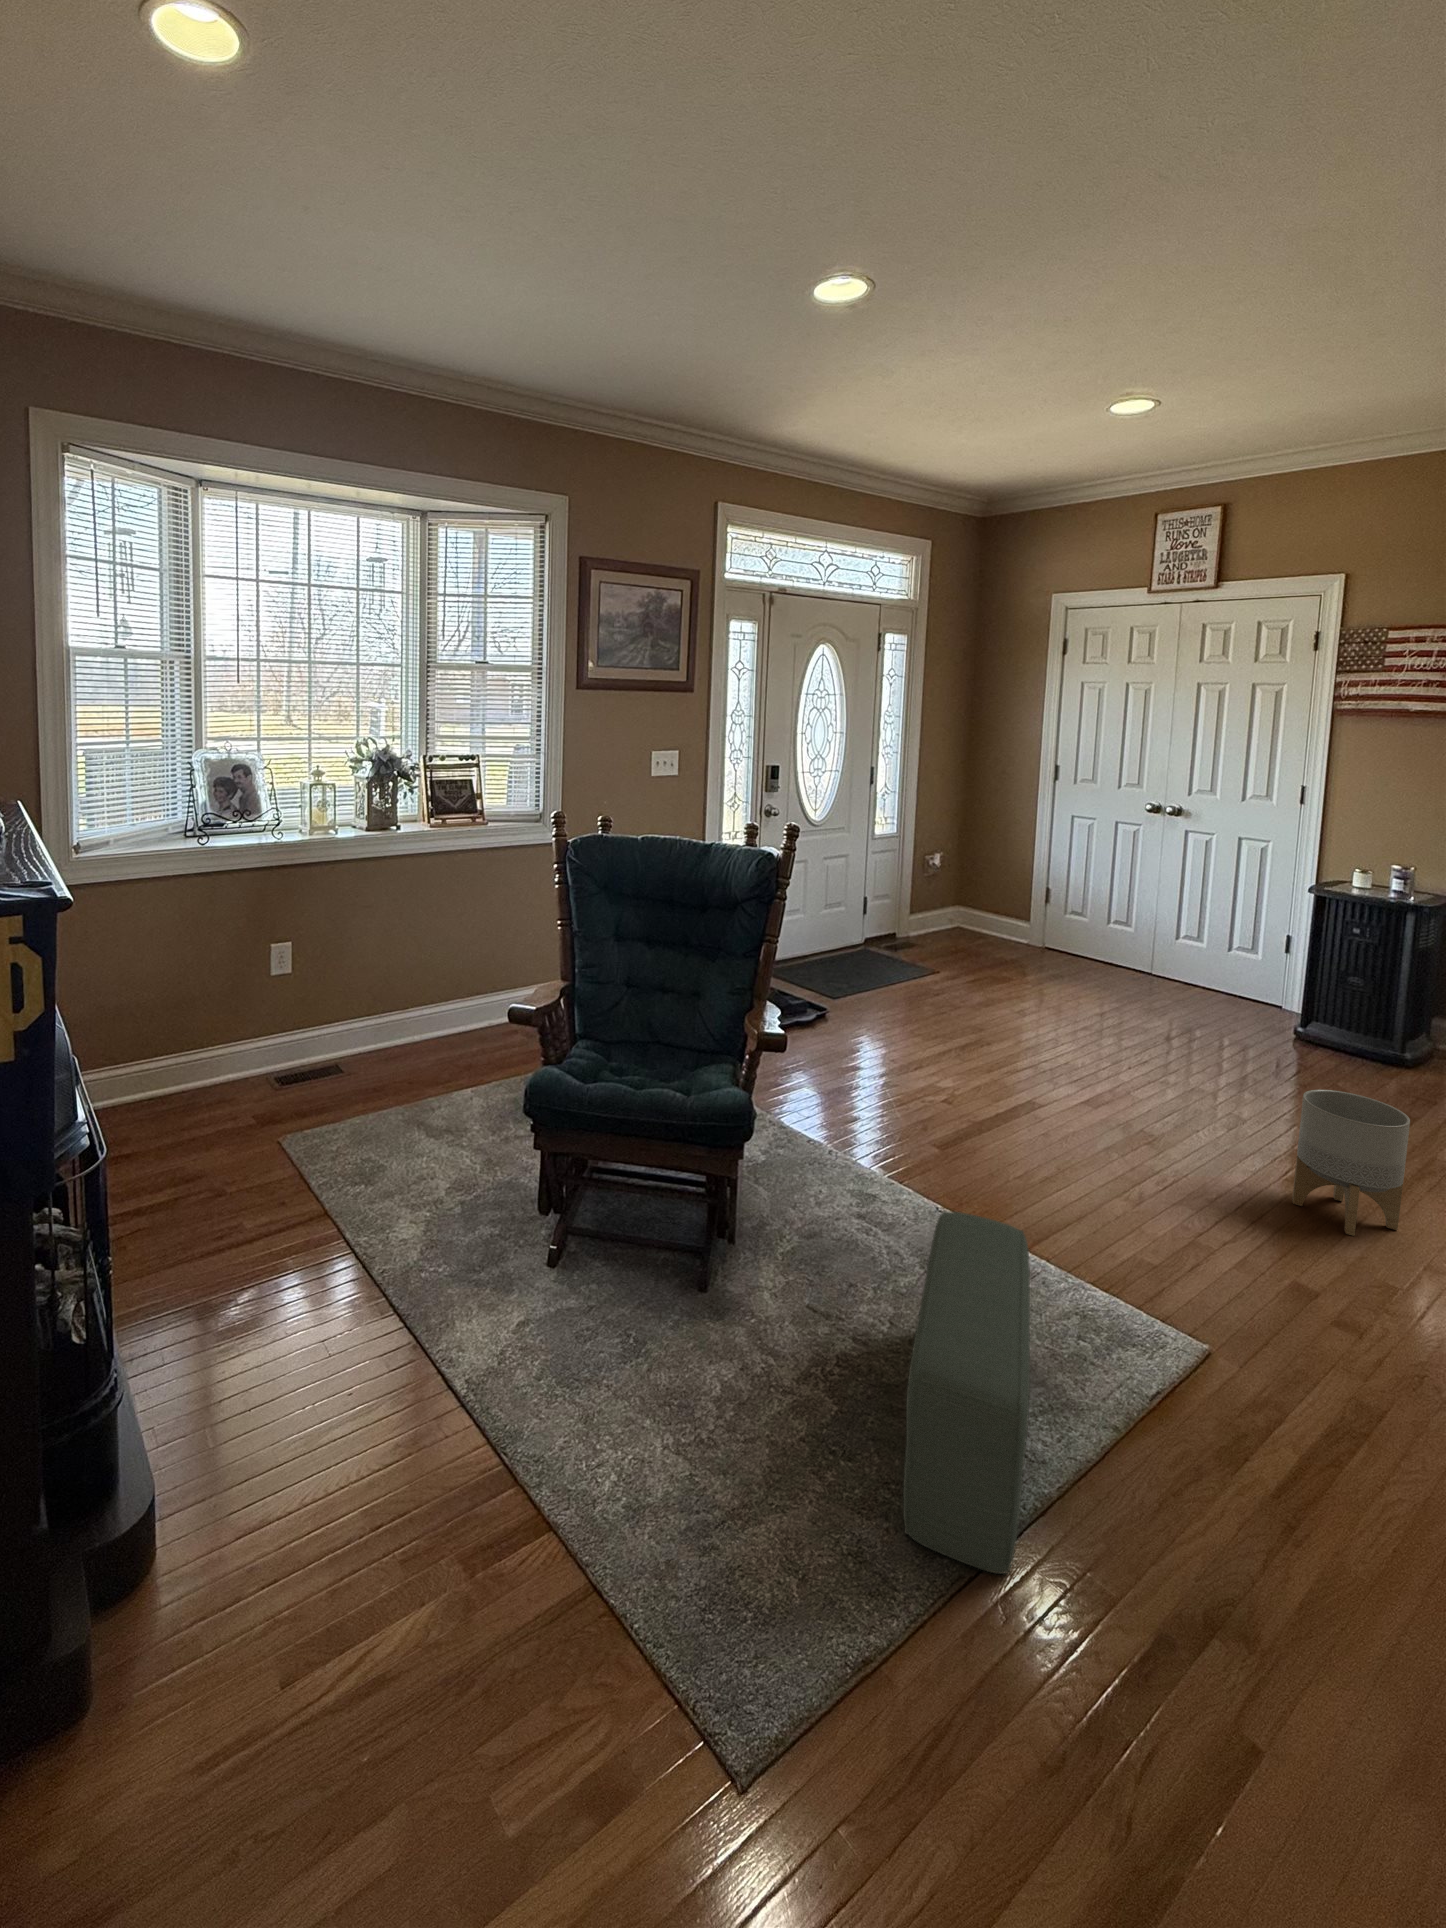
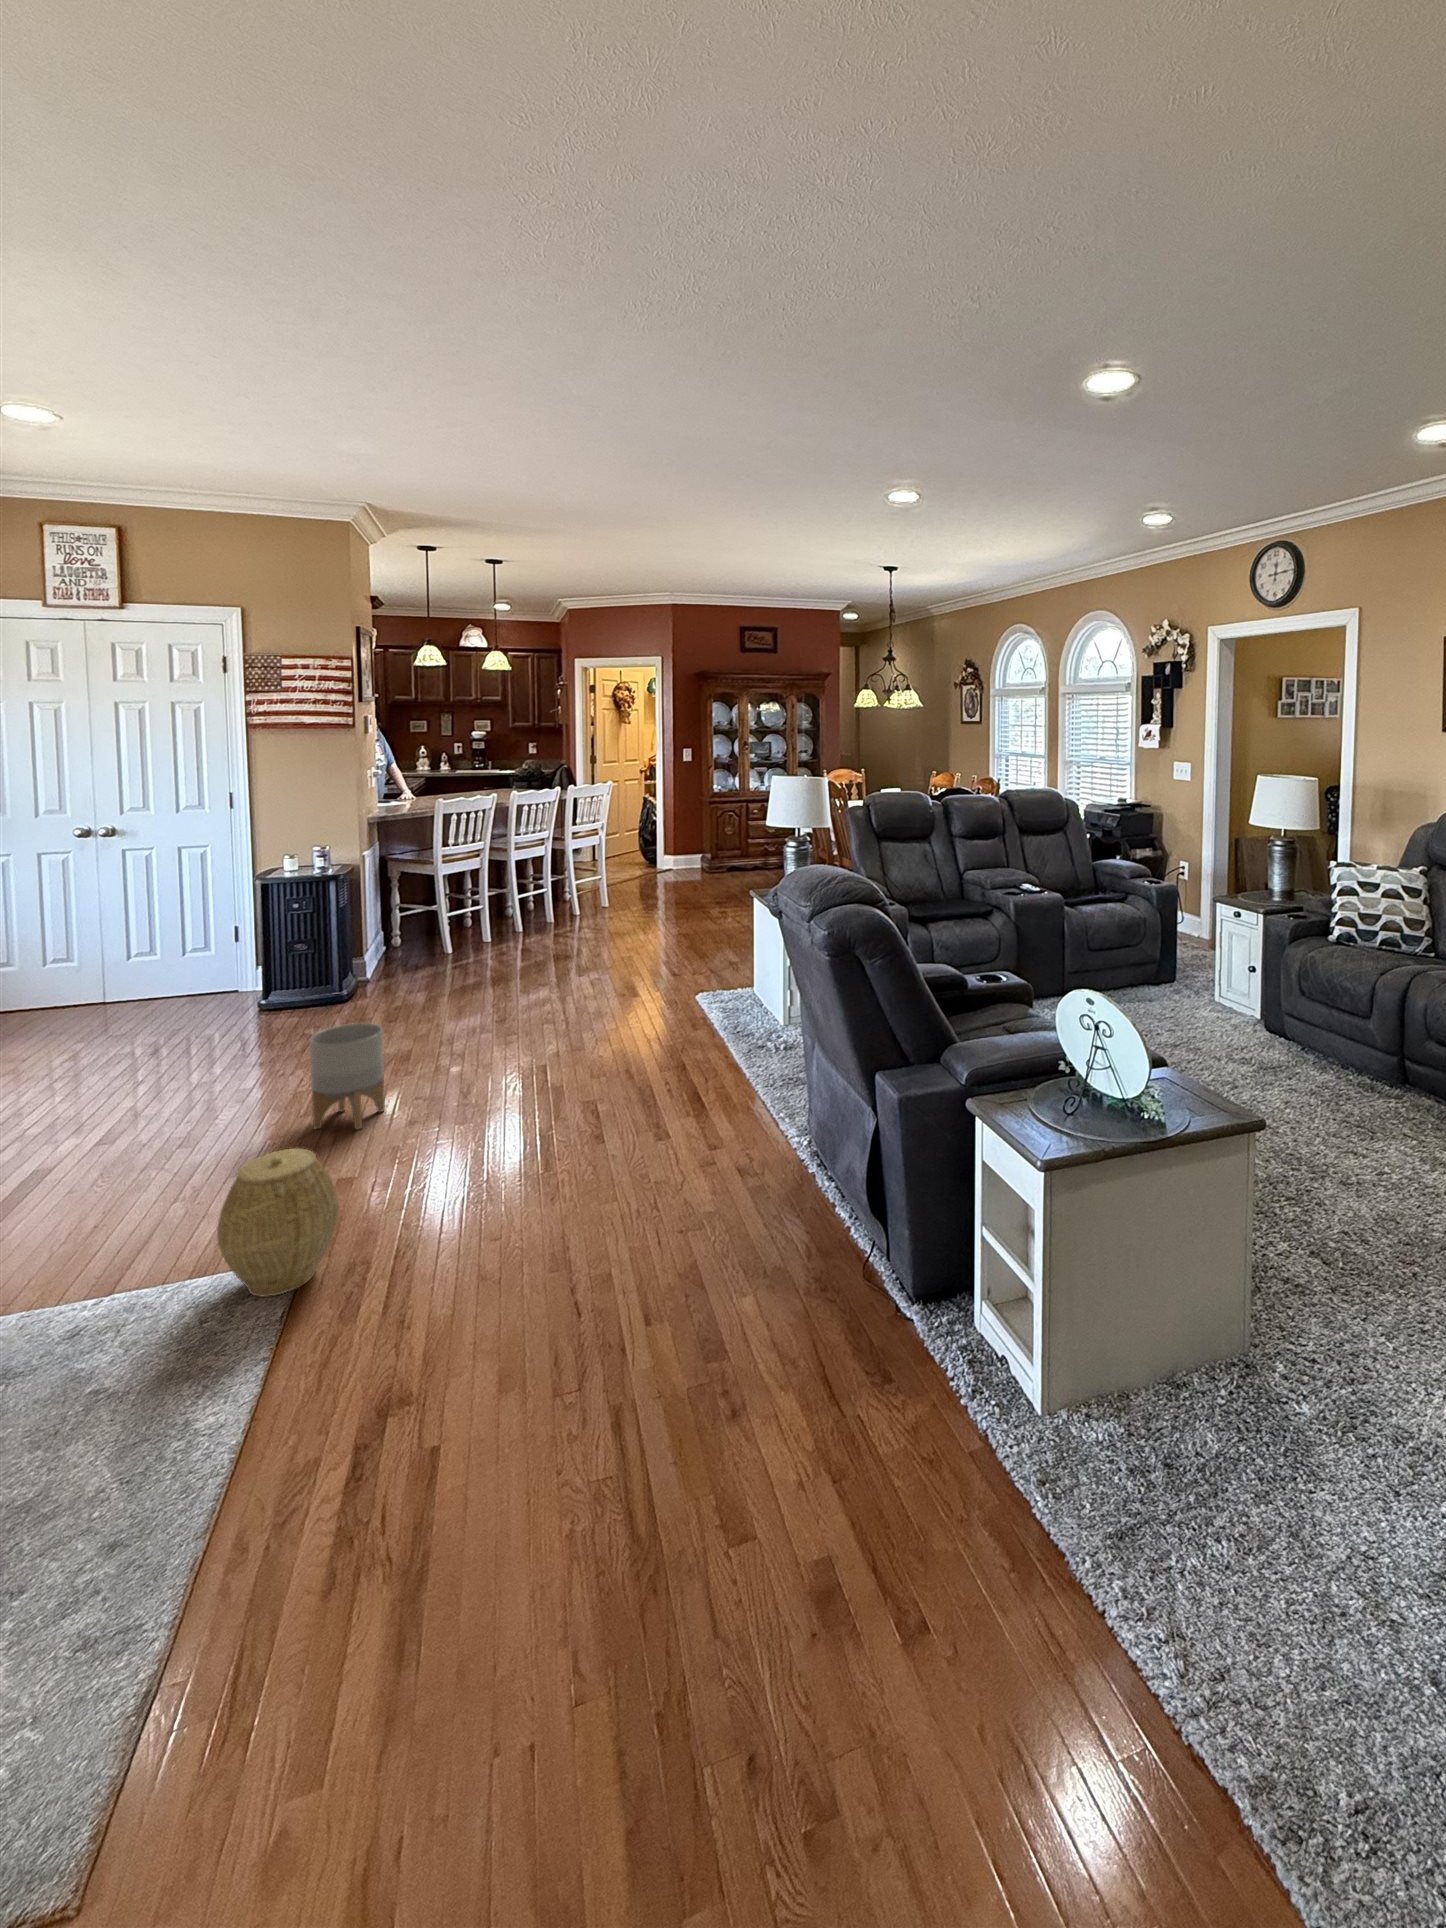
woven basket: none [1113,1199,1257,1377] -> present [217,1148,339,1297]
pouf: present [903,1211,1030,1574] -> none [41,1252,236,1585]

